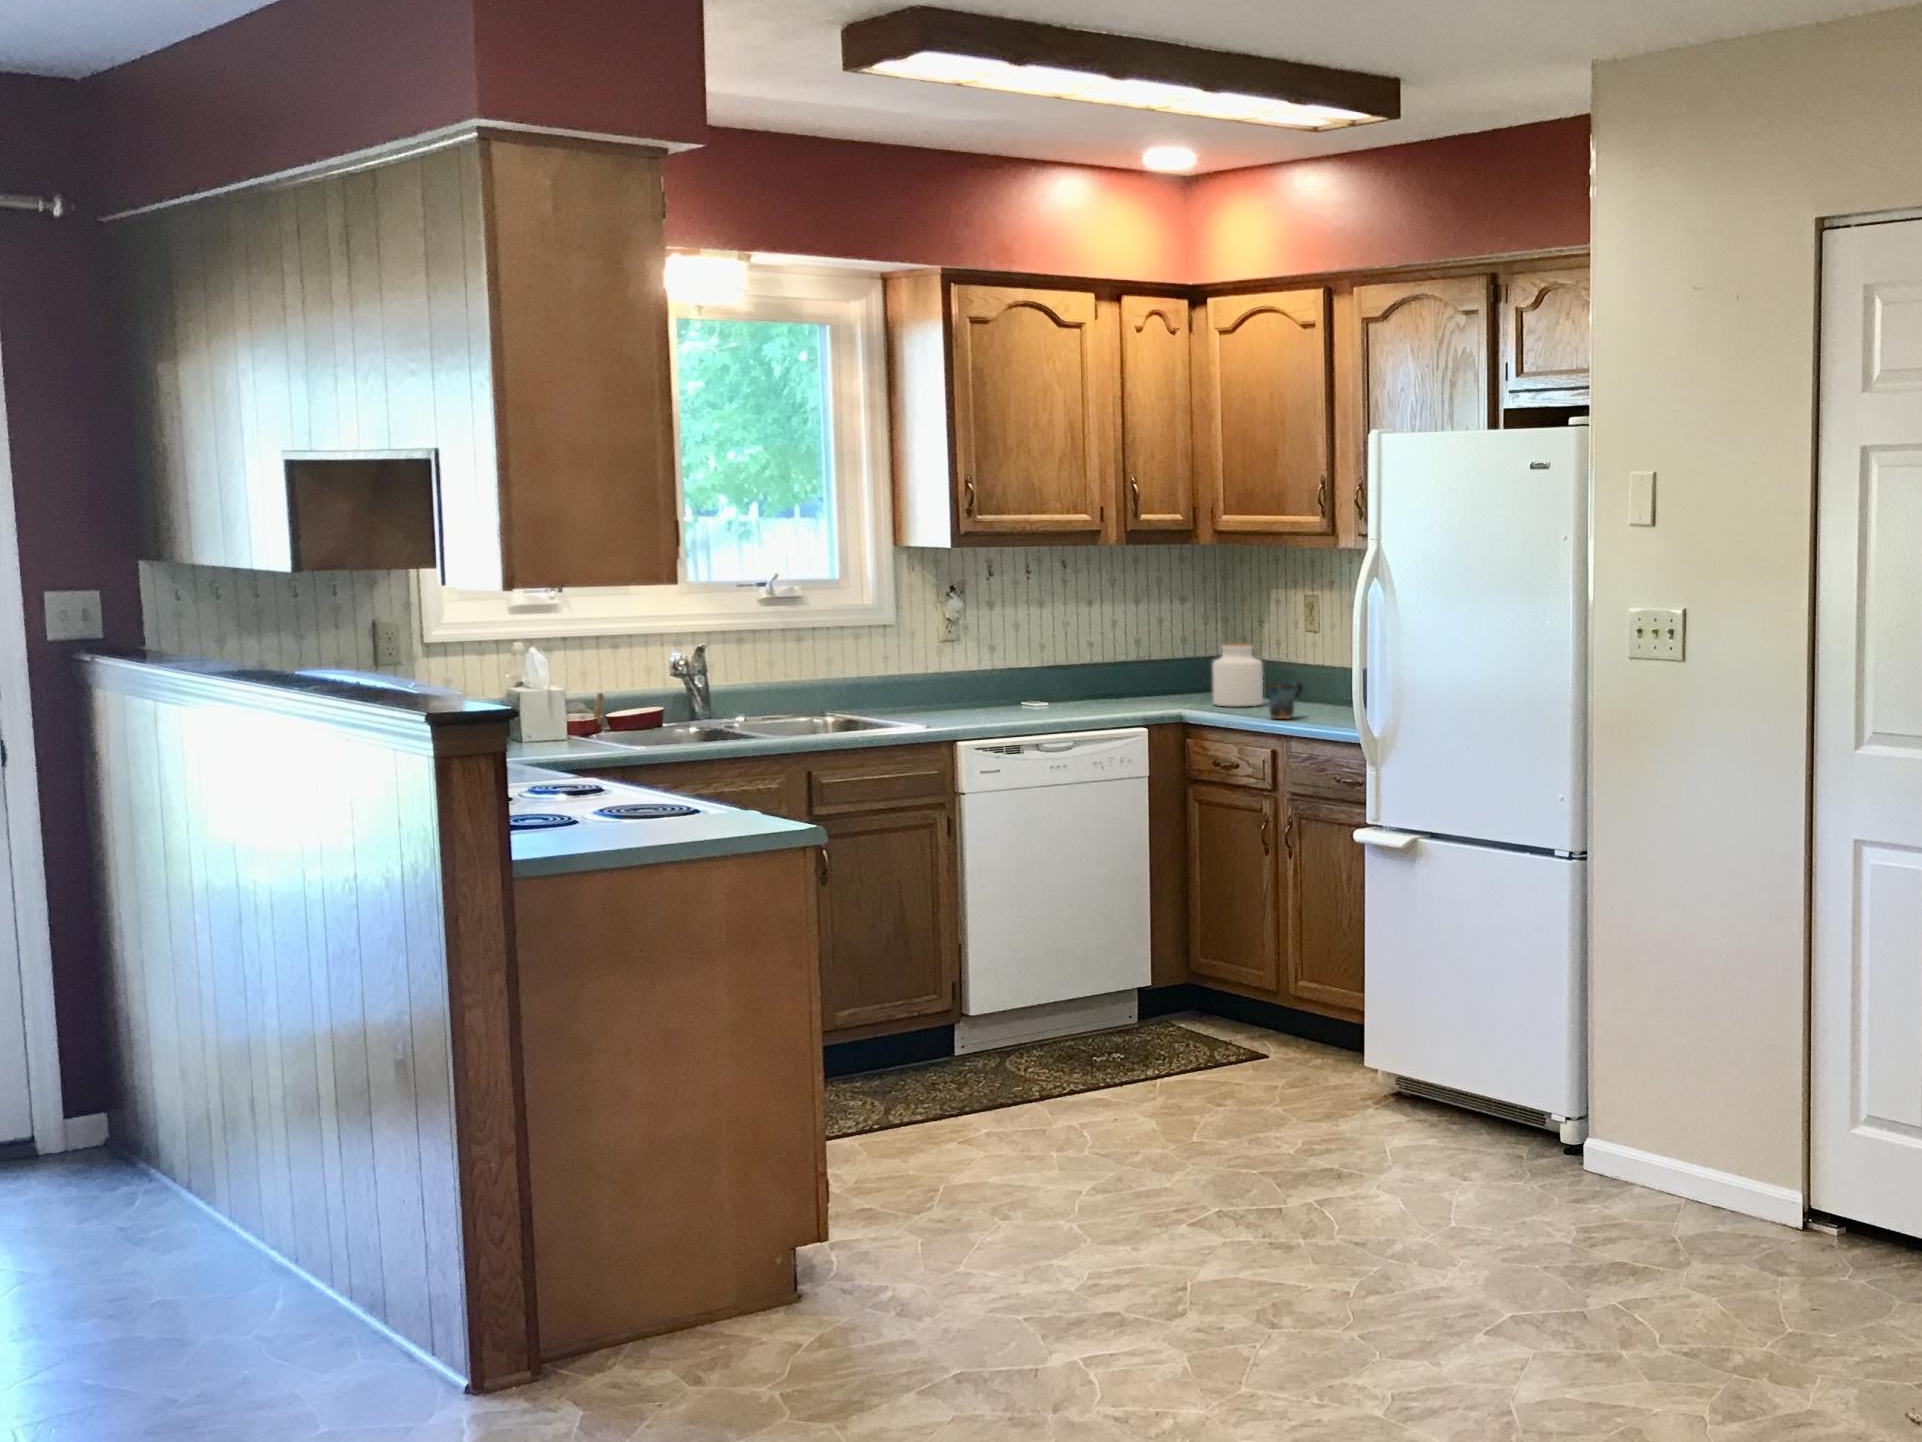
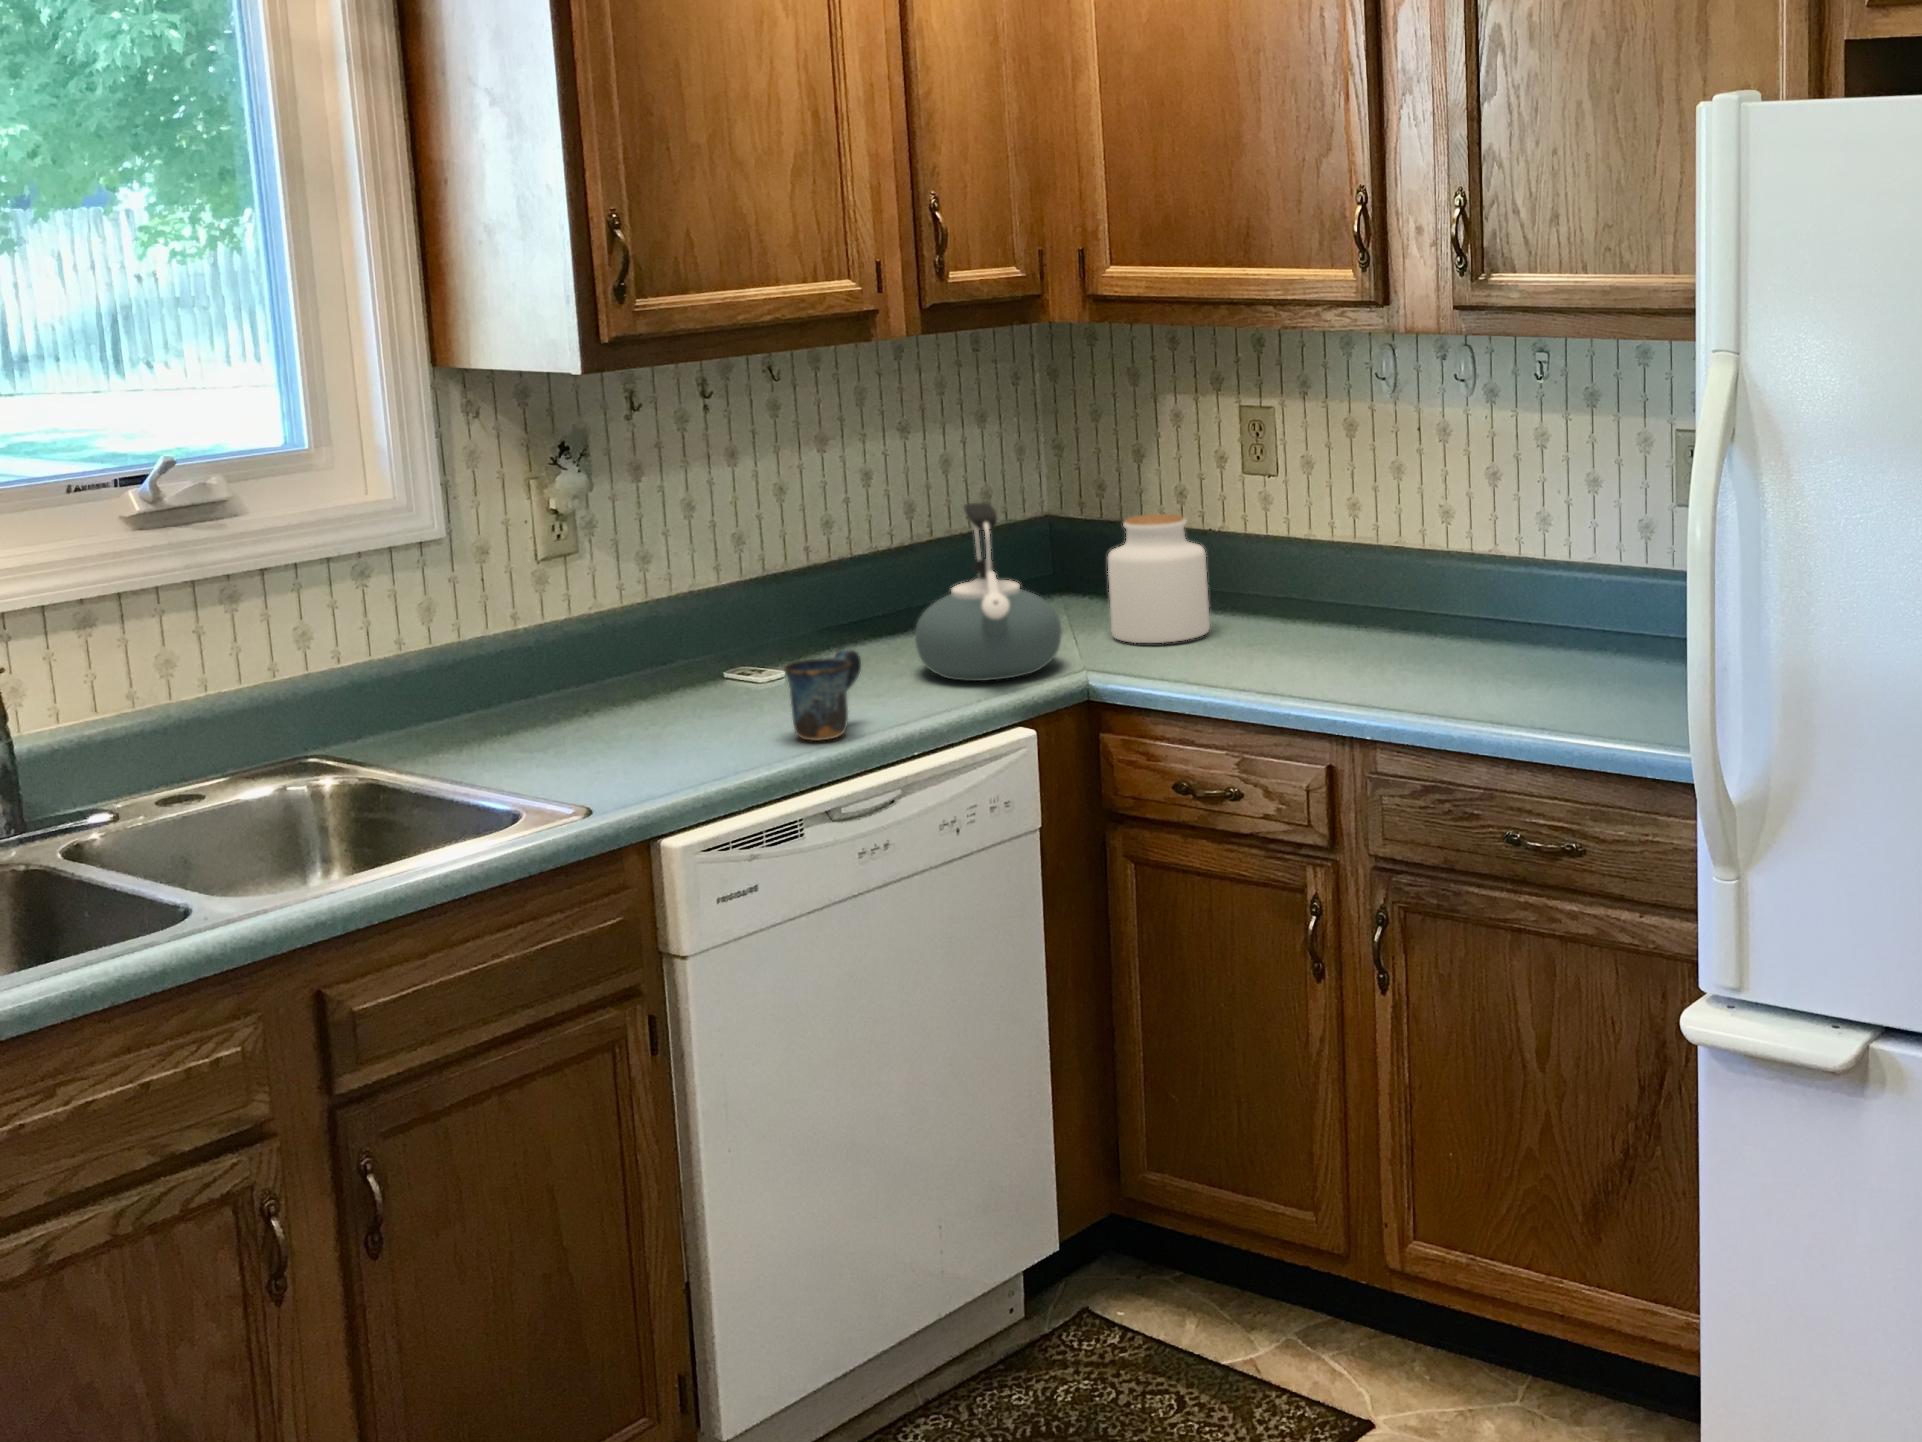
kettle: none [1106,627,1177,712] -> present [915,503,1062,681]
mug: present [1268,682,1303,719] -> present [784,650,861,741]

